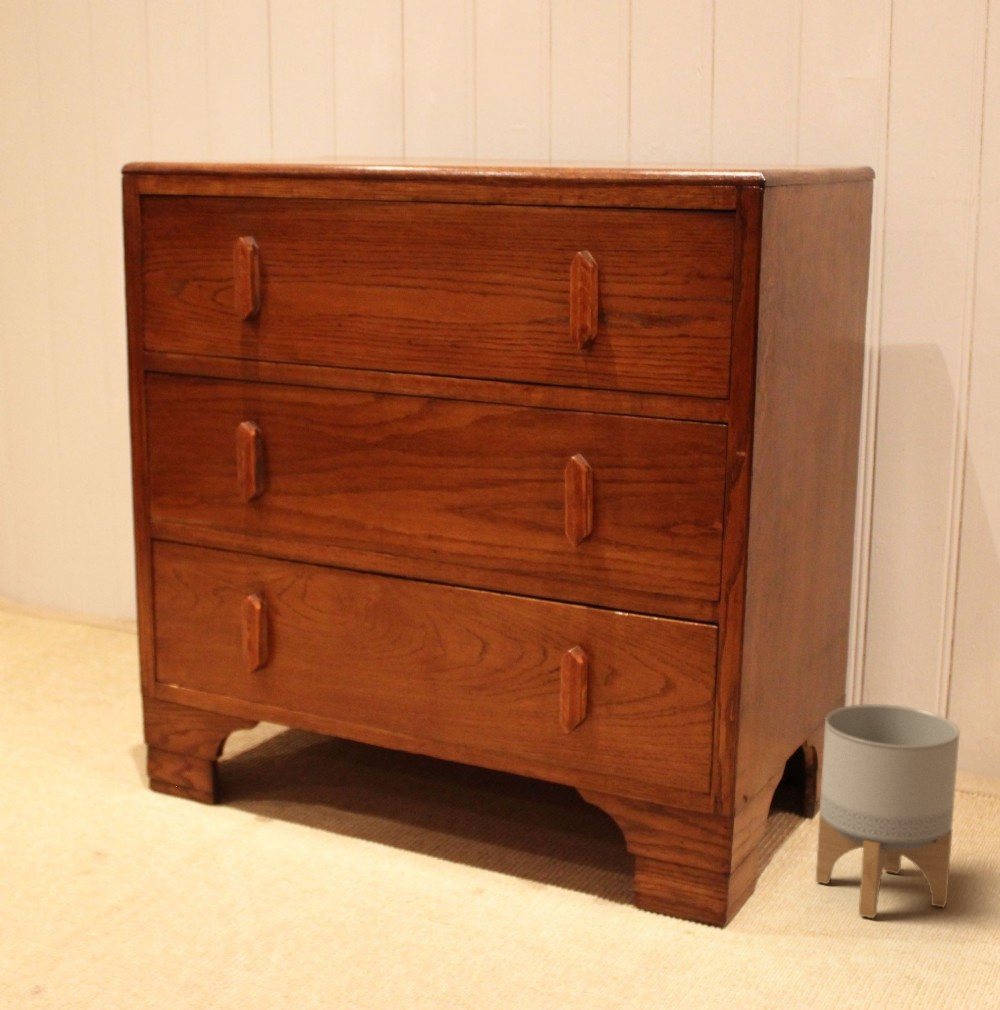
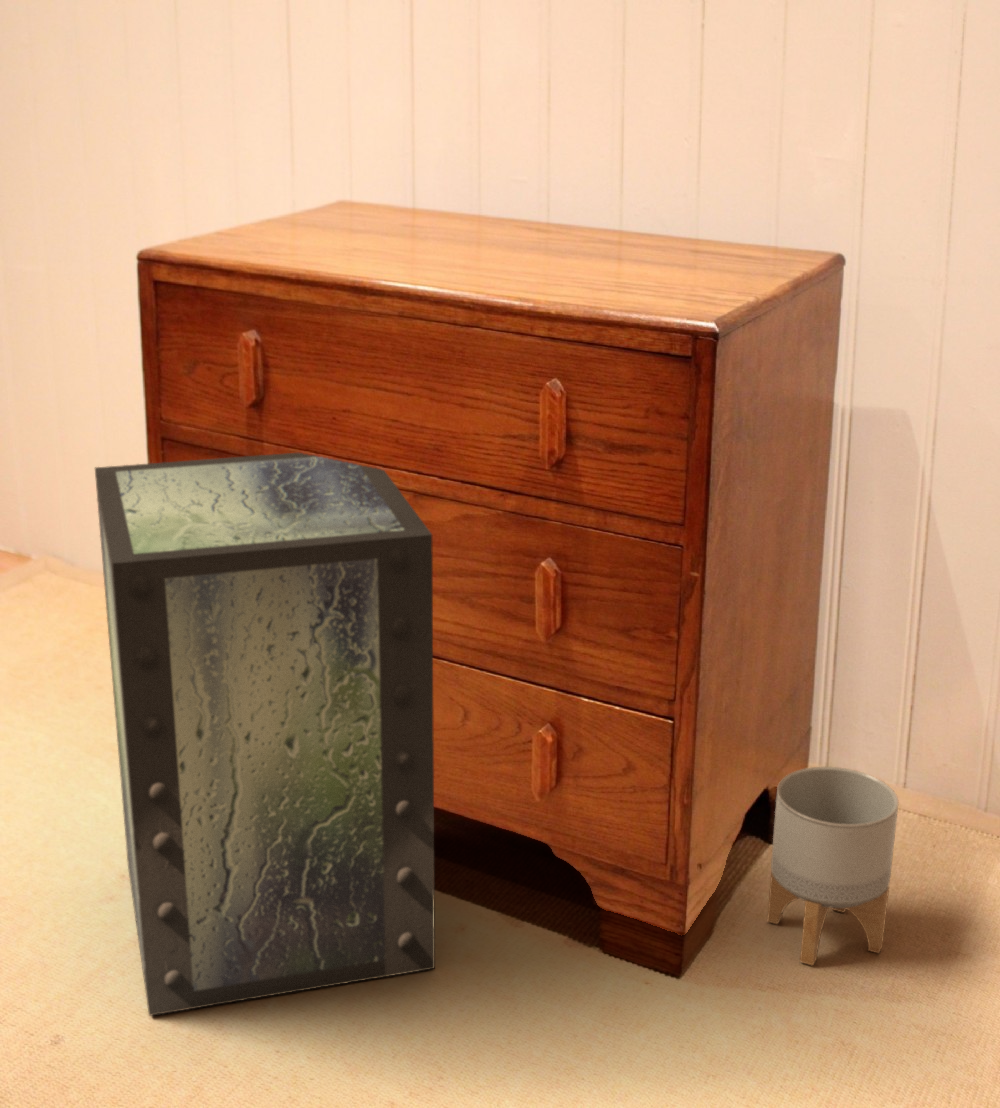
storage box: none [83,370,459,969] -> present [95,453,435,1015]

